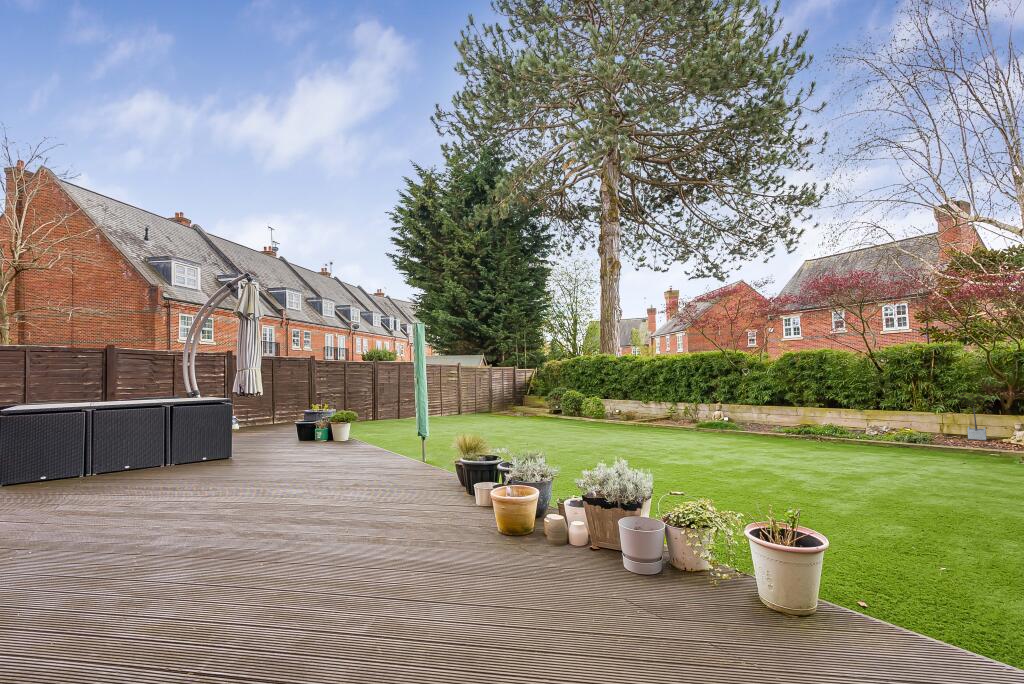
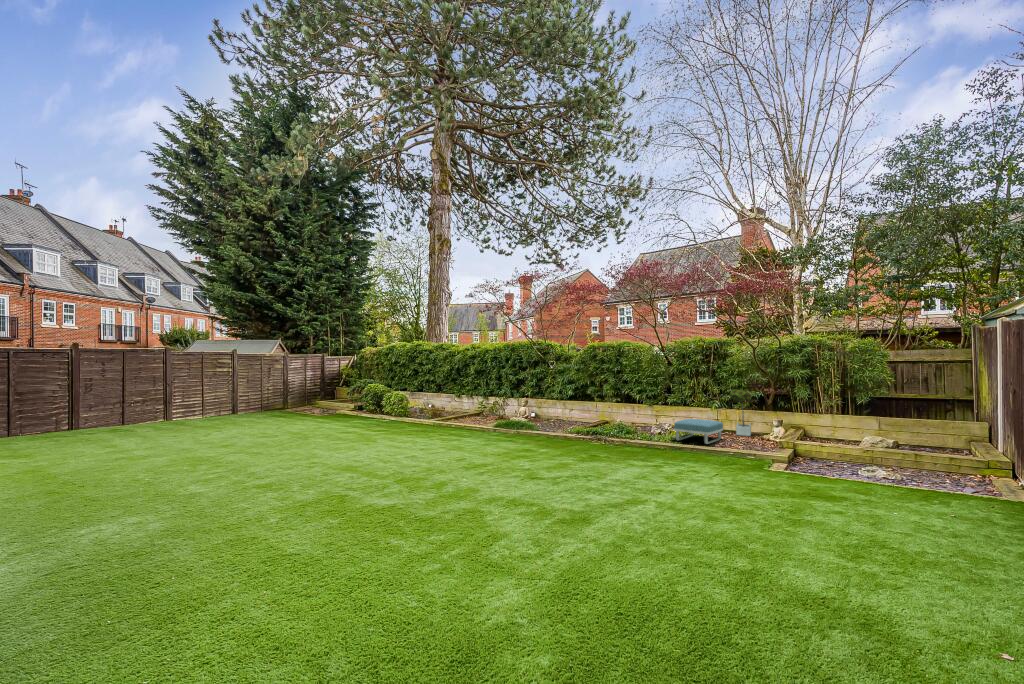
footstool: none [893,422,952,445] -> present [674,419,723,444]

